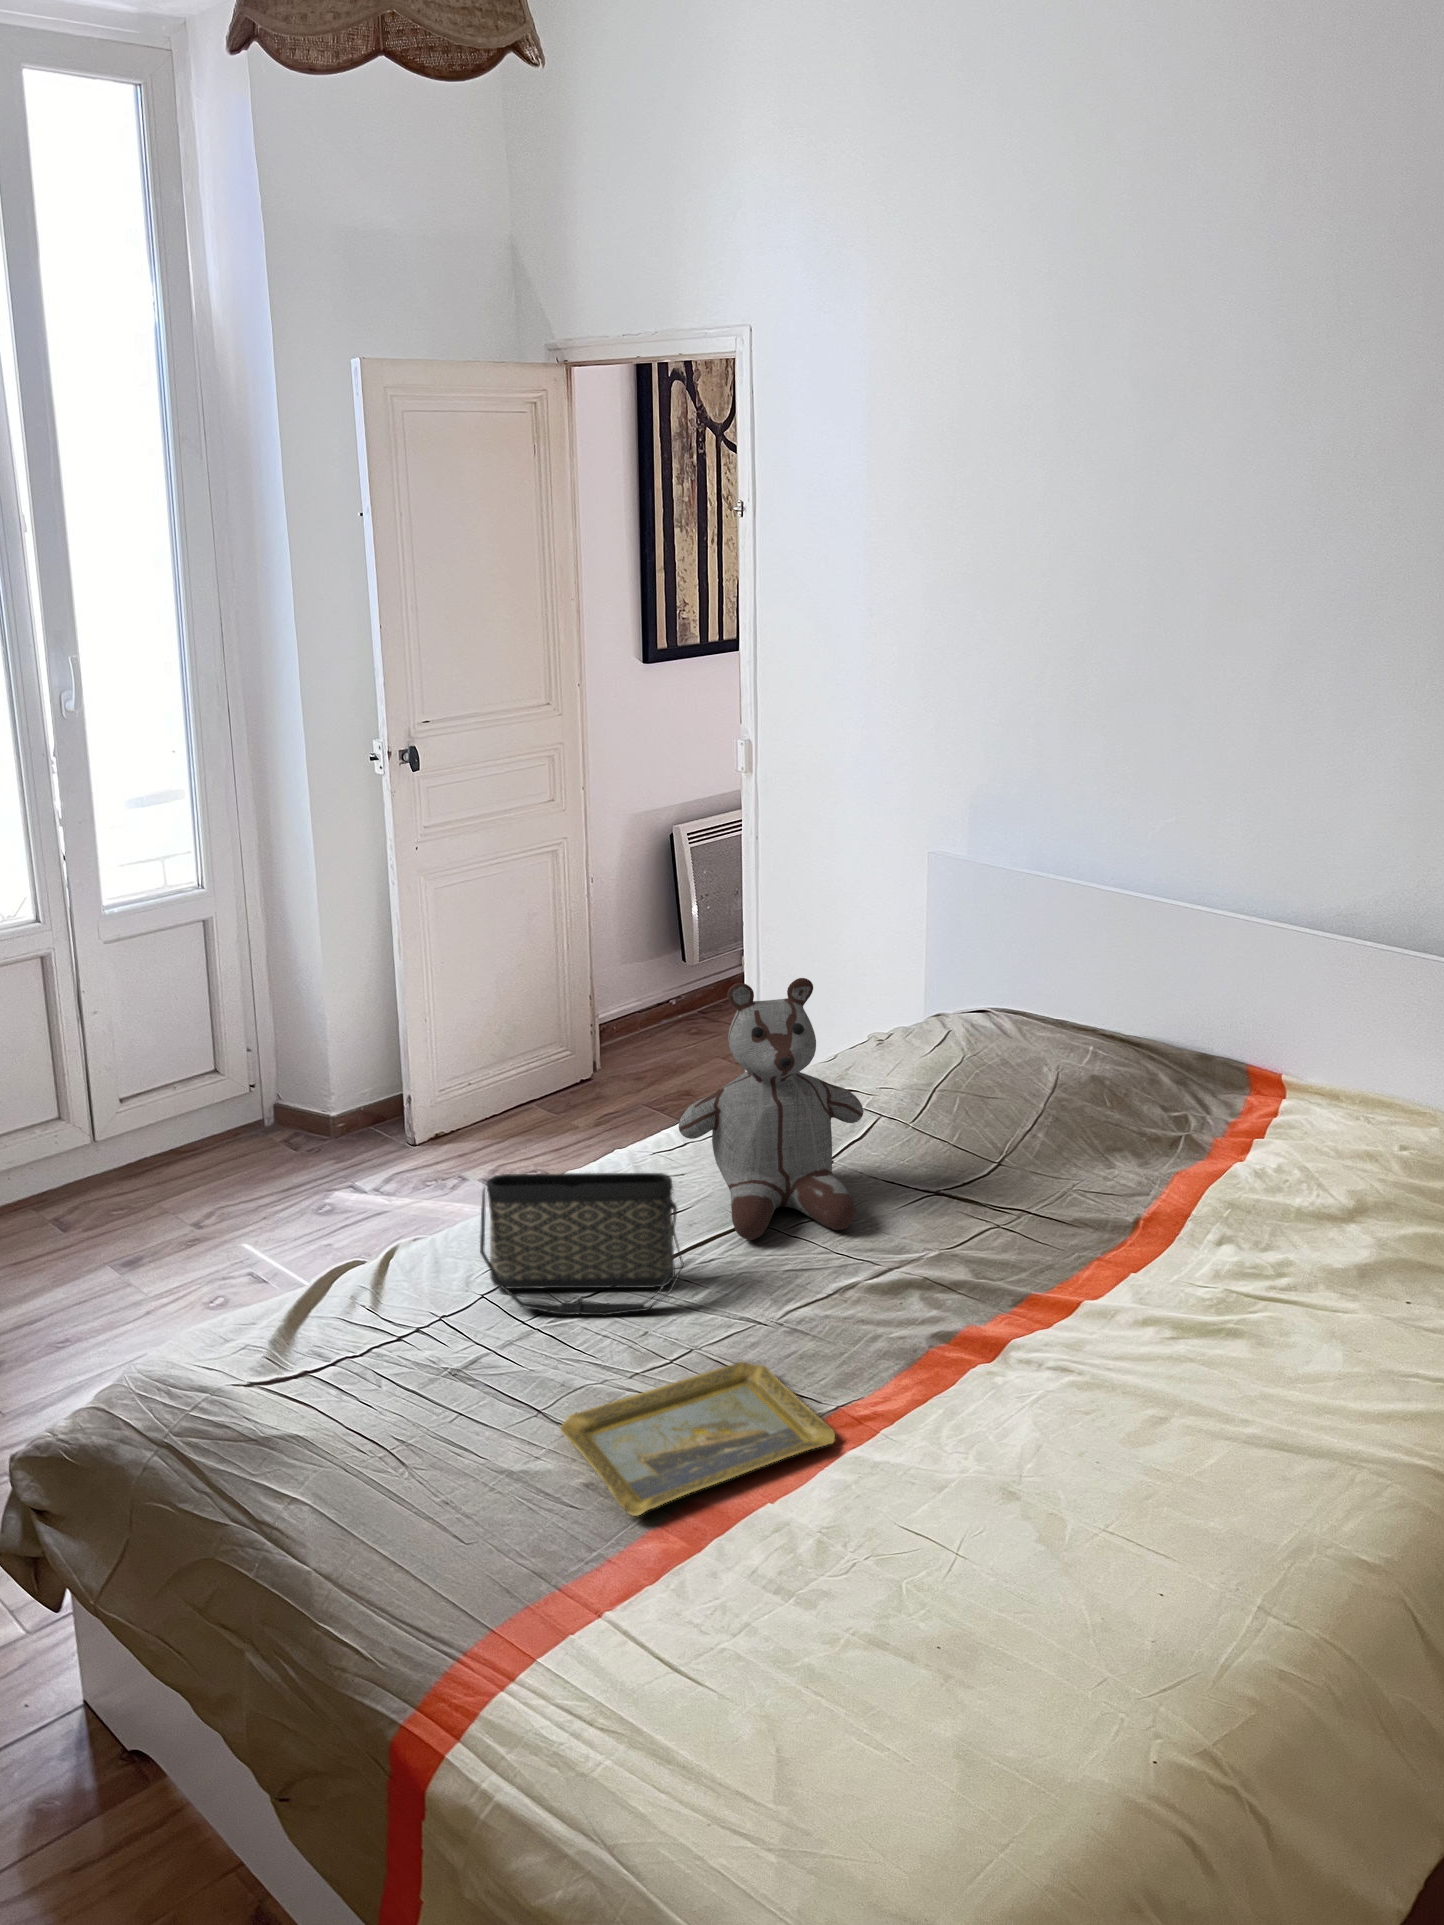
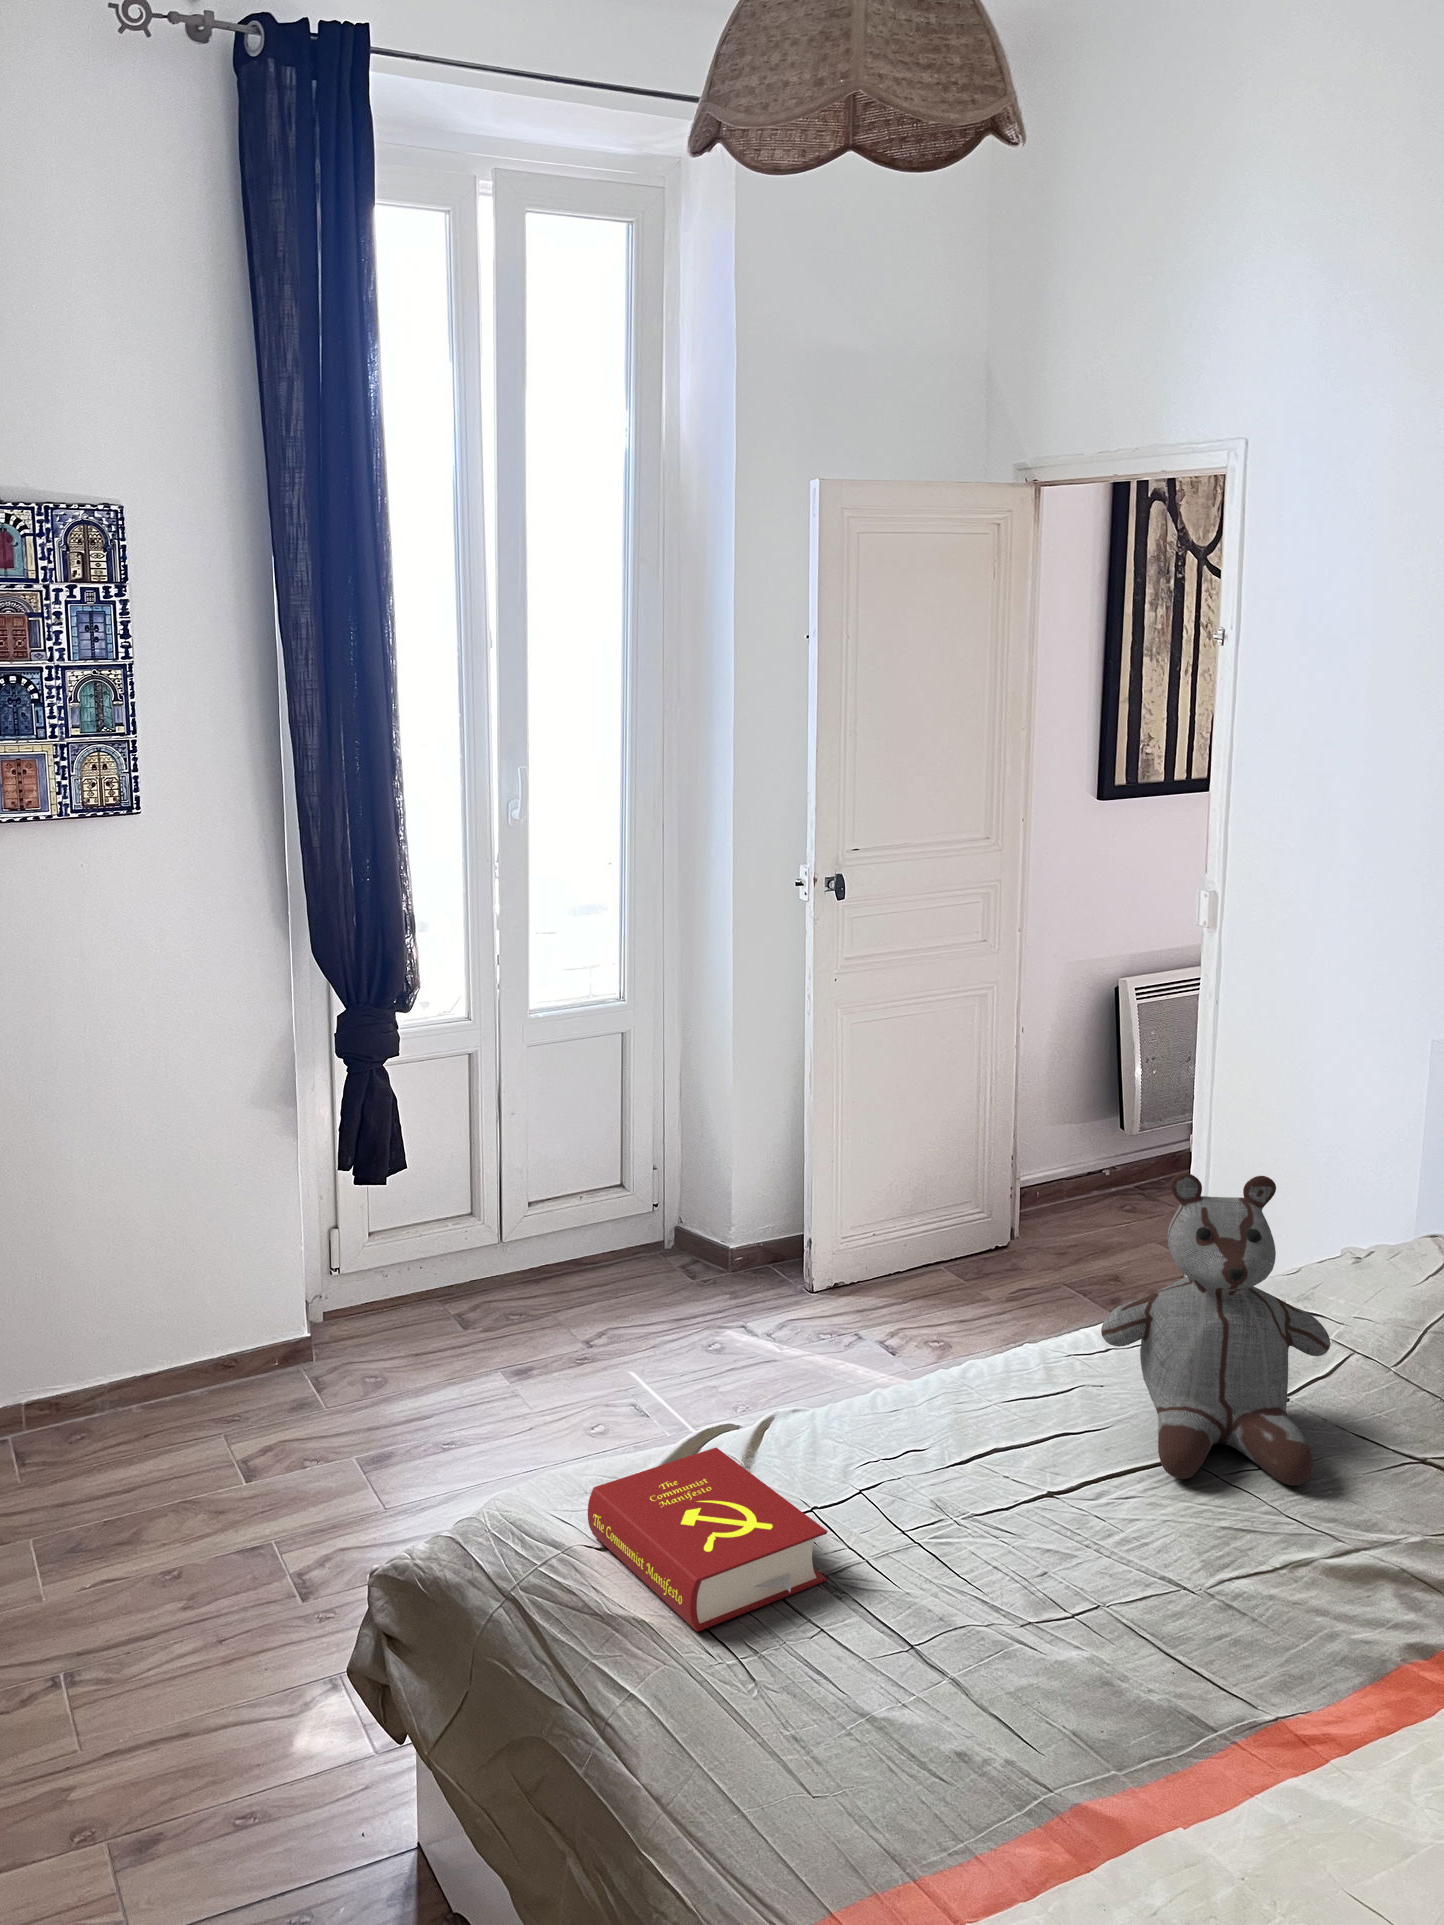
handbag: present [480,1173,683,1315] -> none [862,1357,1096,1545]
book: none [231,1279,459,1436] -> present [588,1448,827,1631]
tray: present [560,1362,835,1516] -> none [933,1634,1273,1808]

